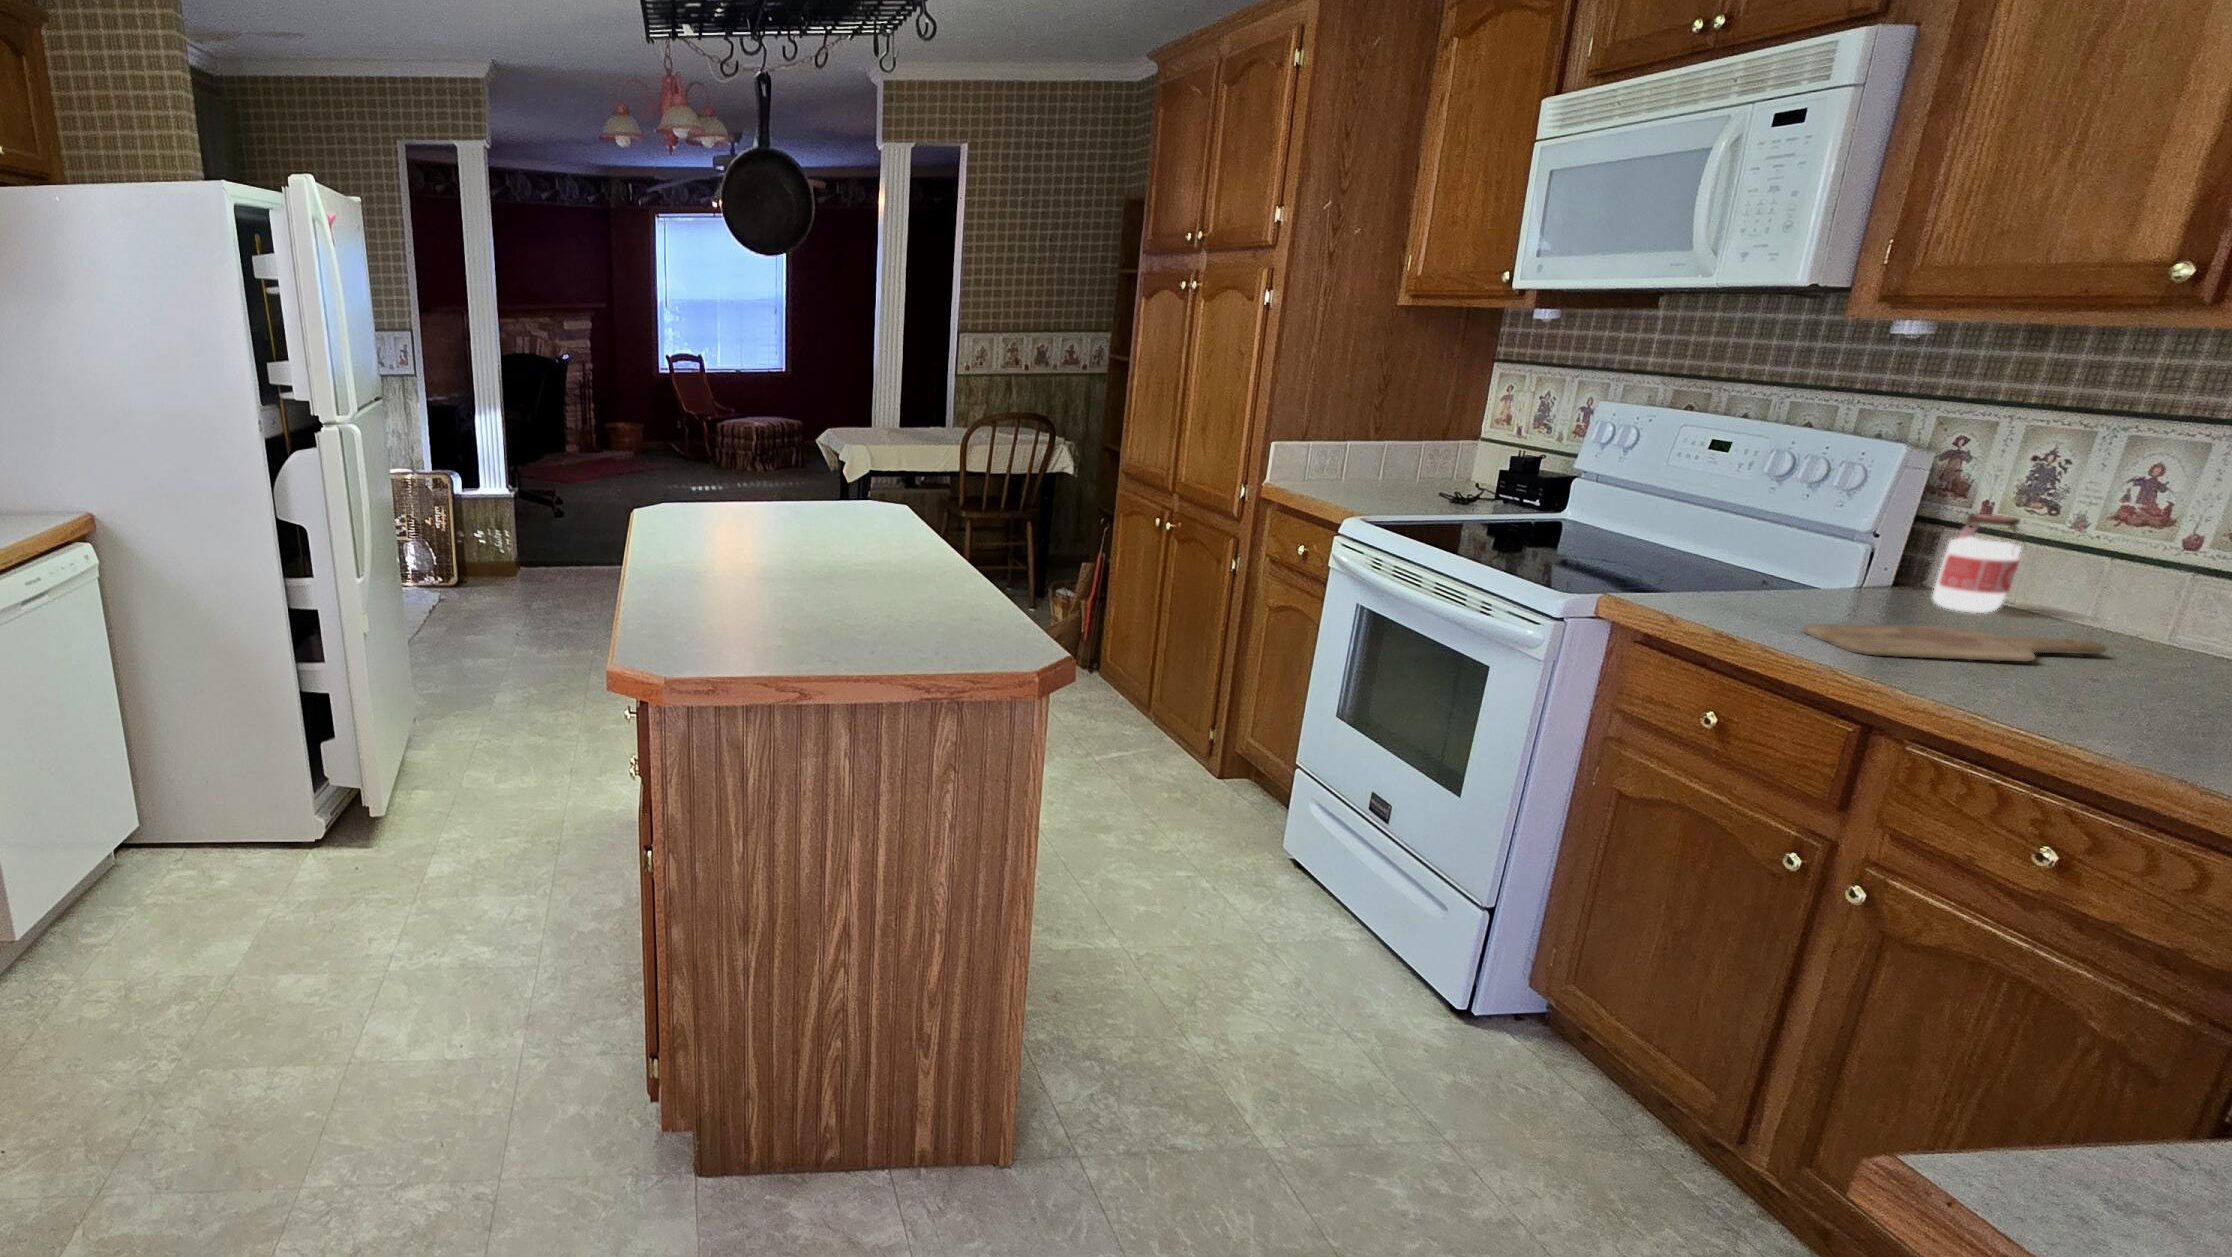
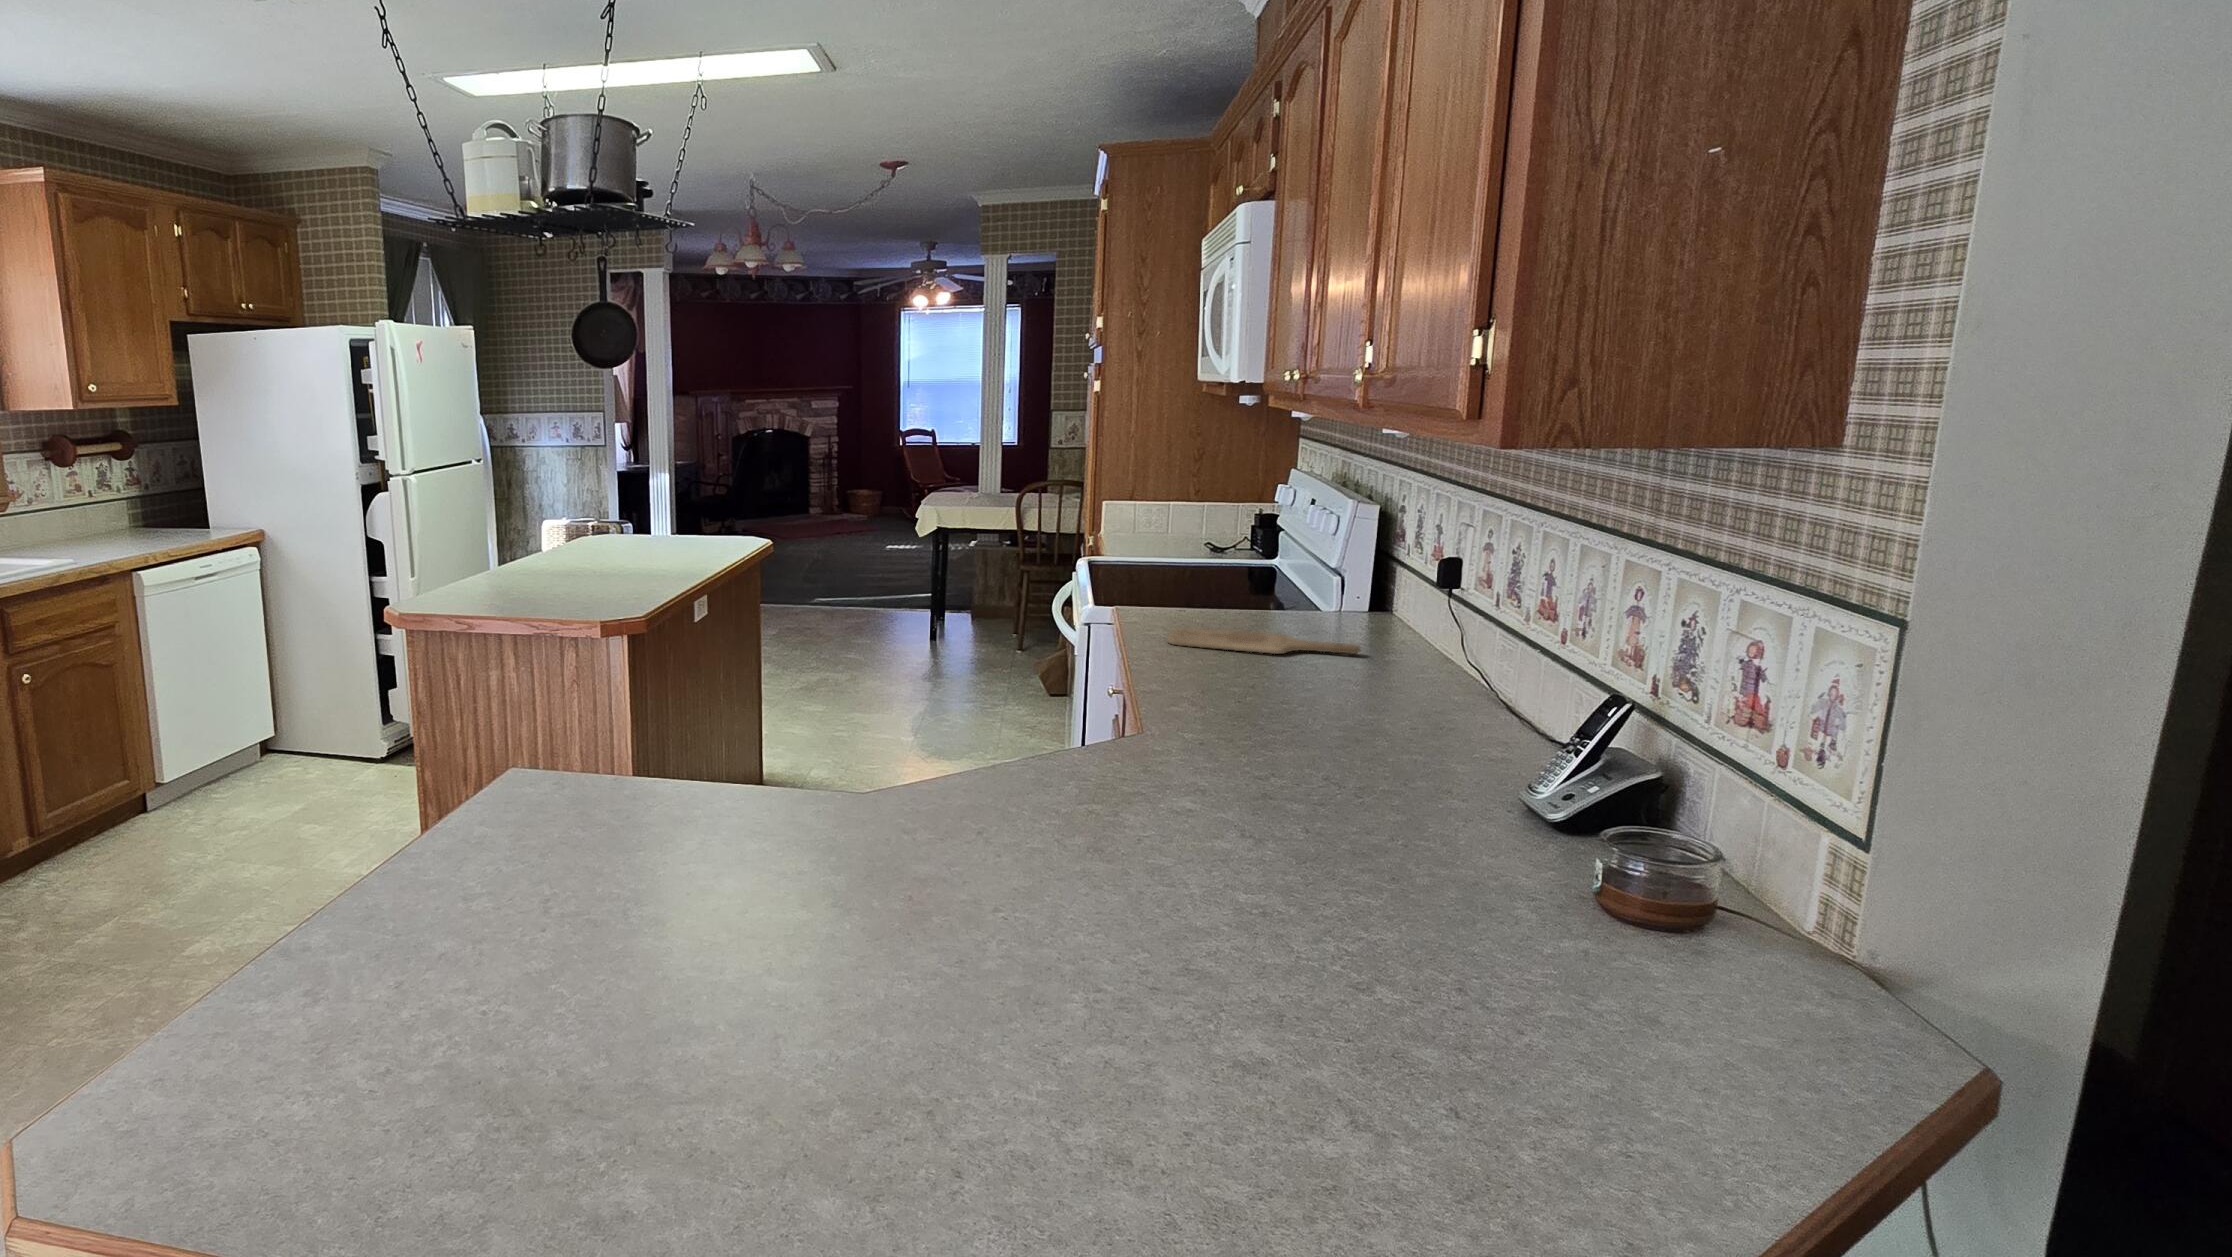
jar: present [1933,514,2026,613] -> none [1345,557,1395,632]

